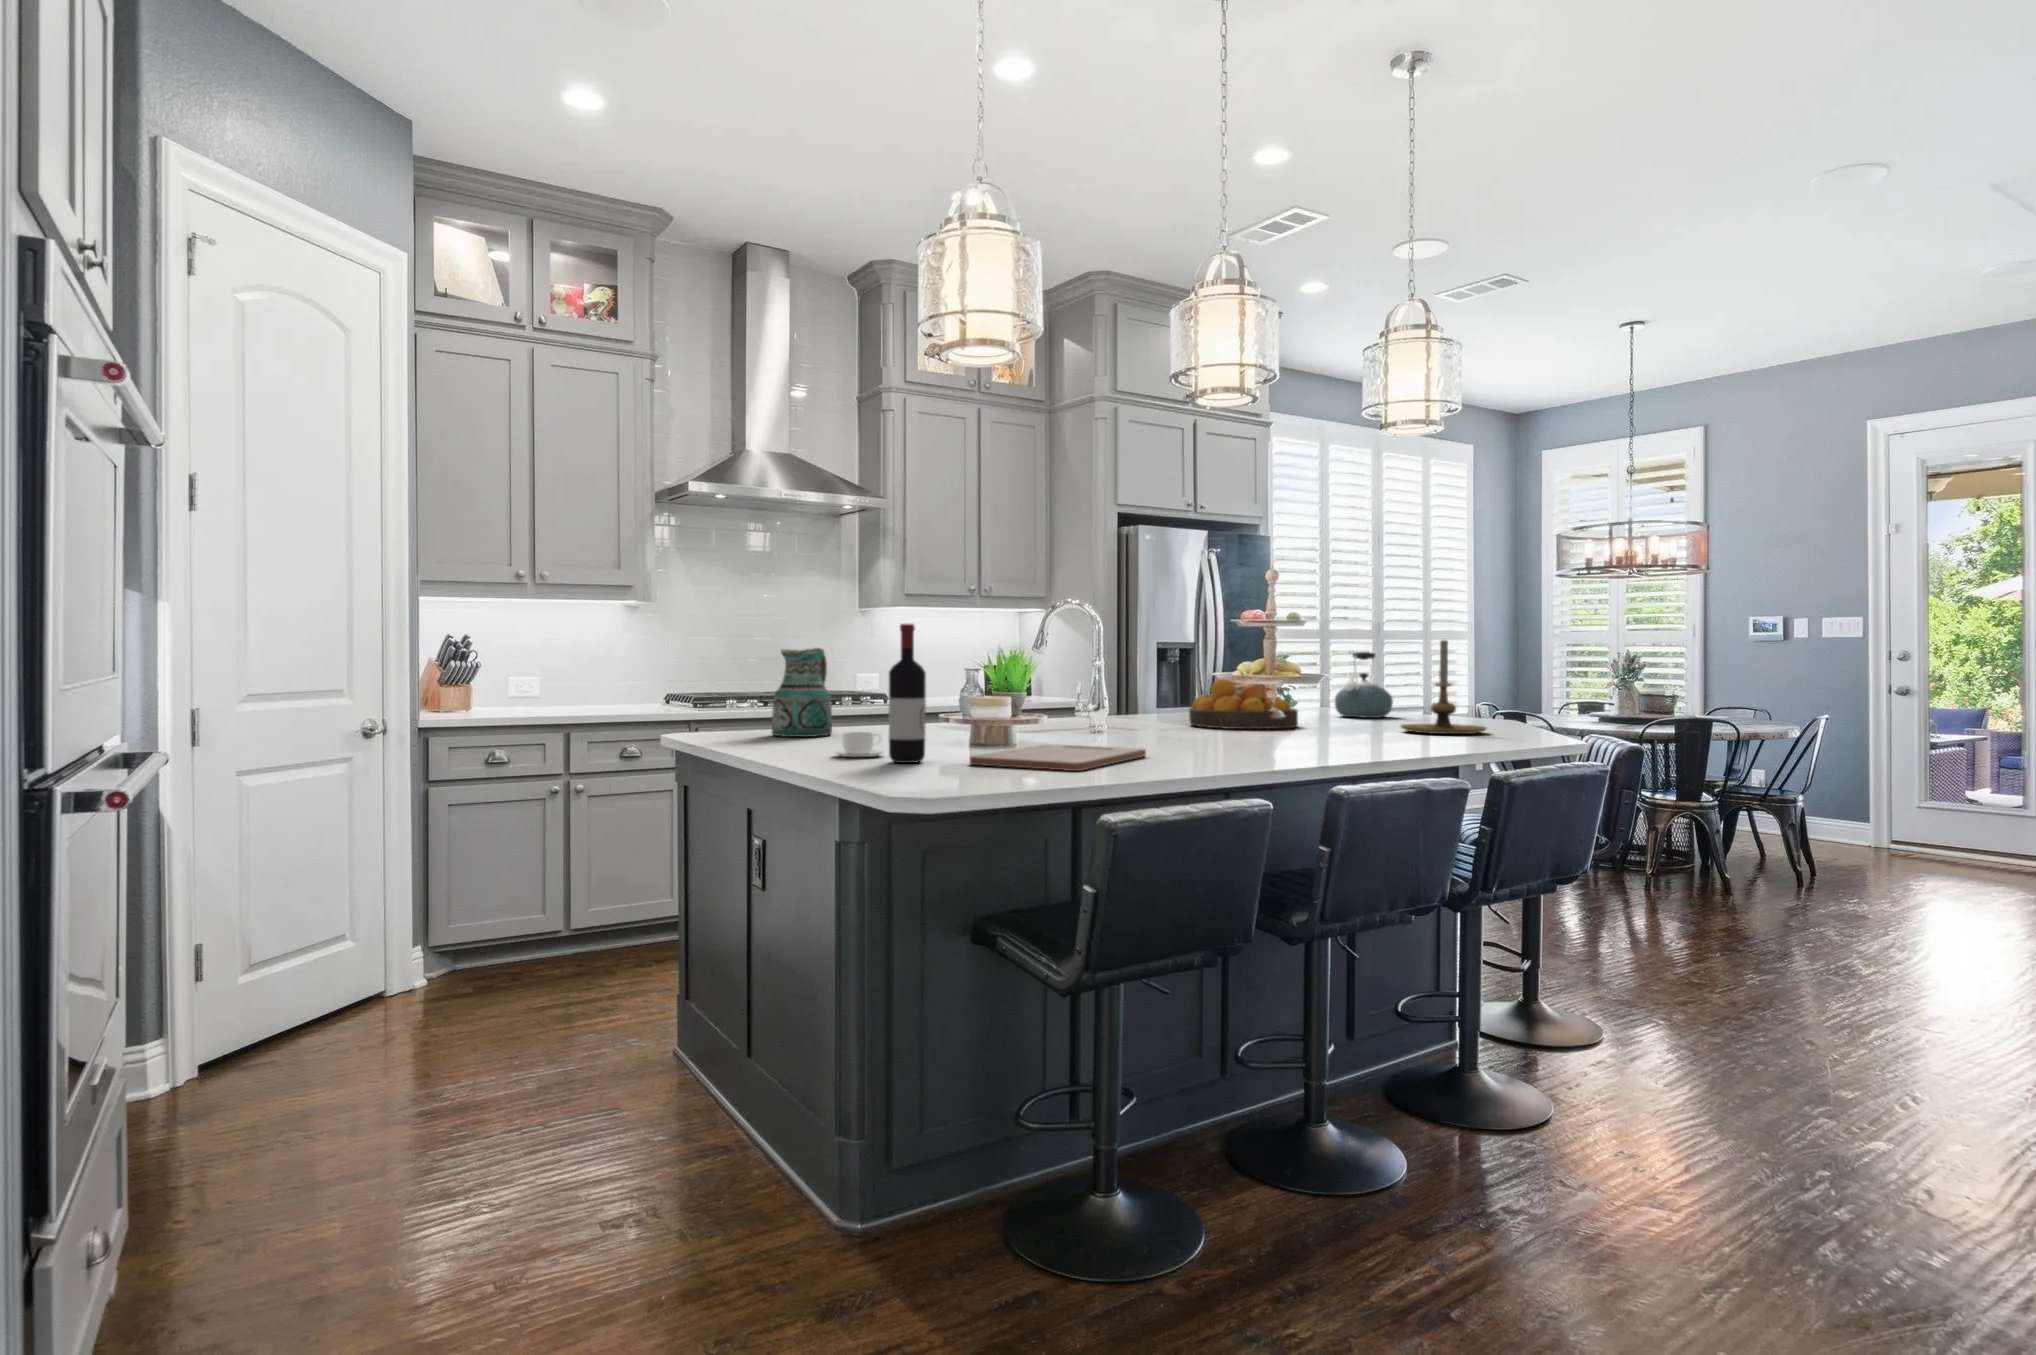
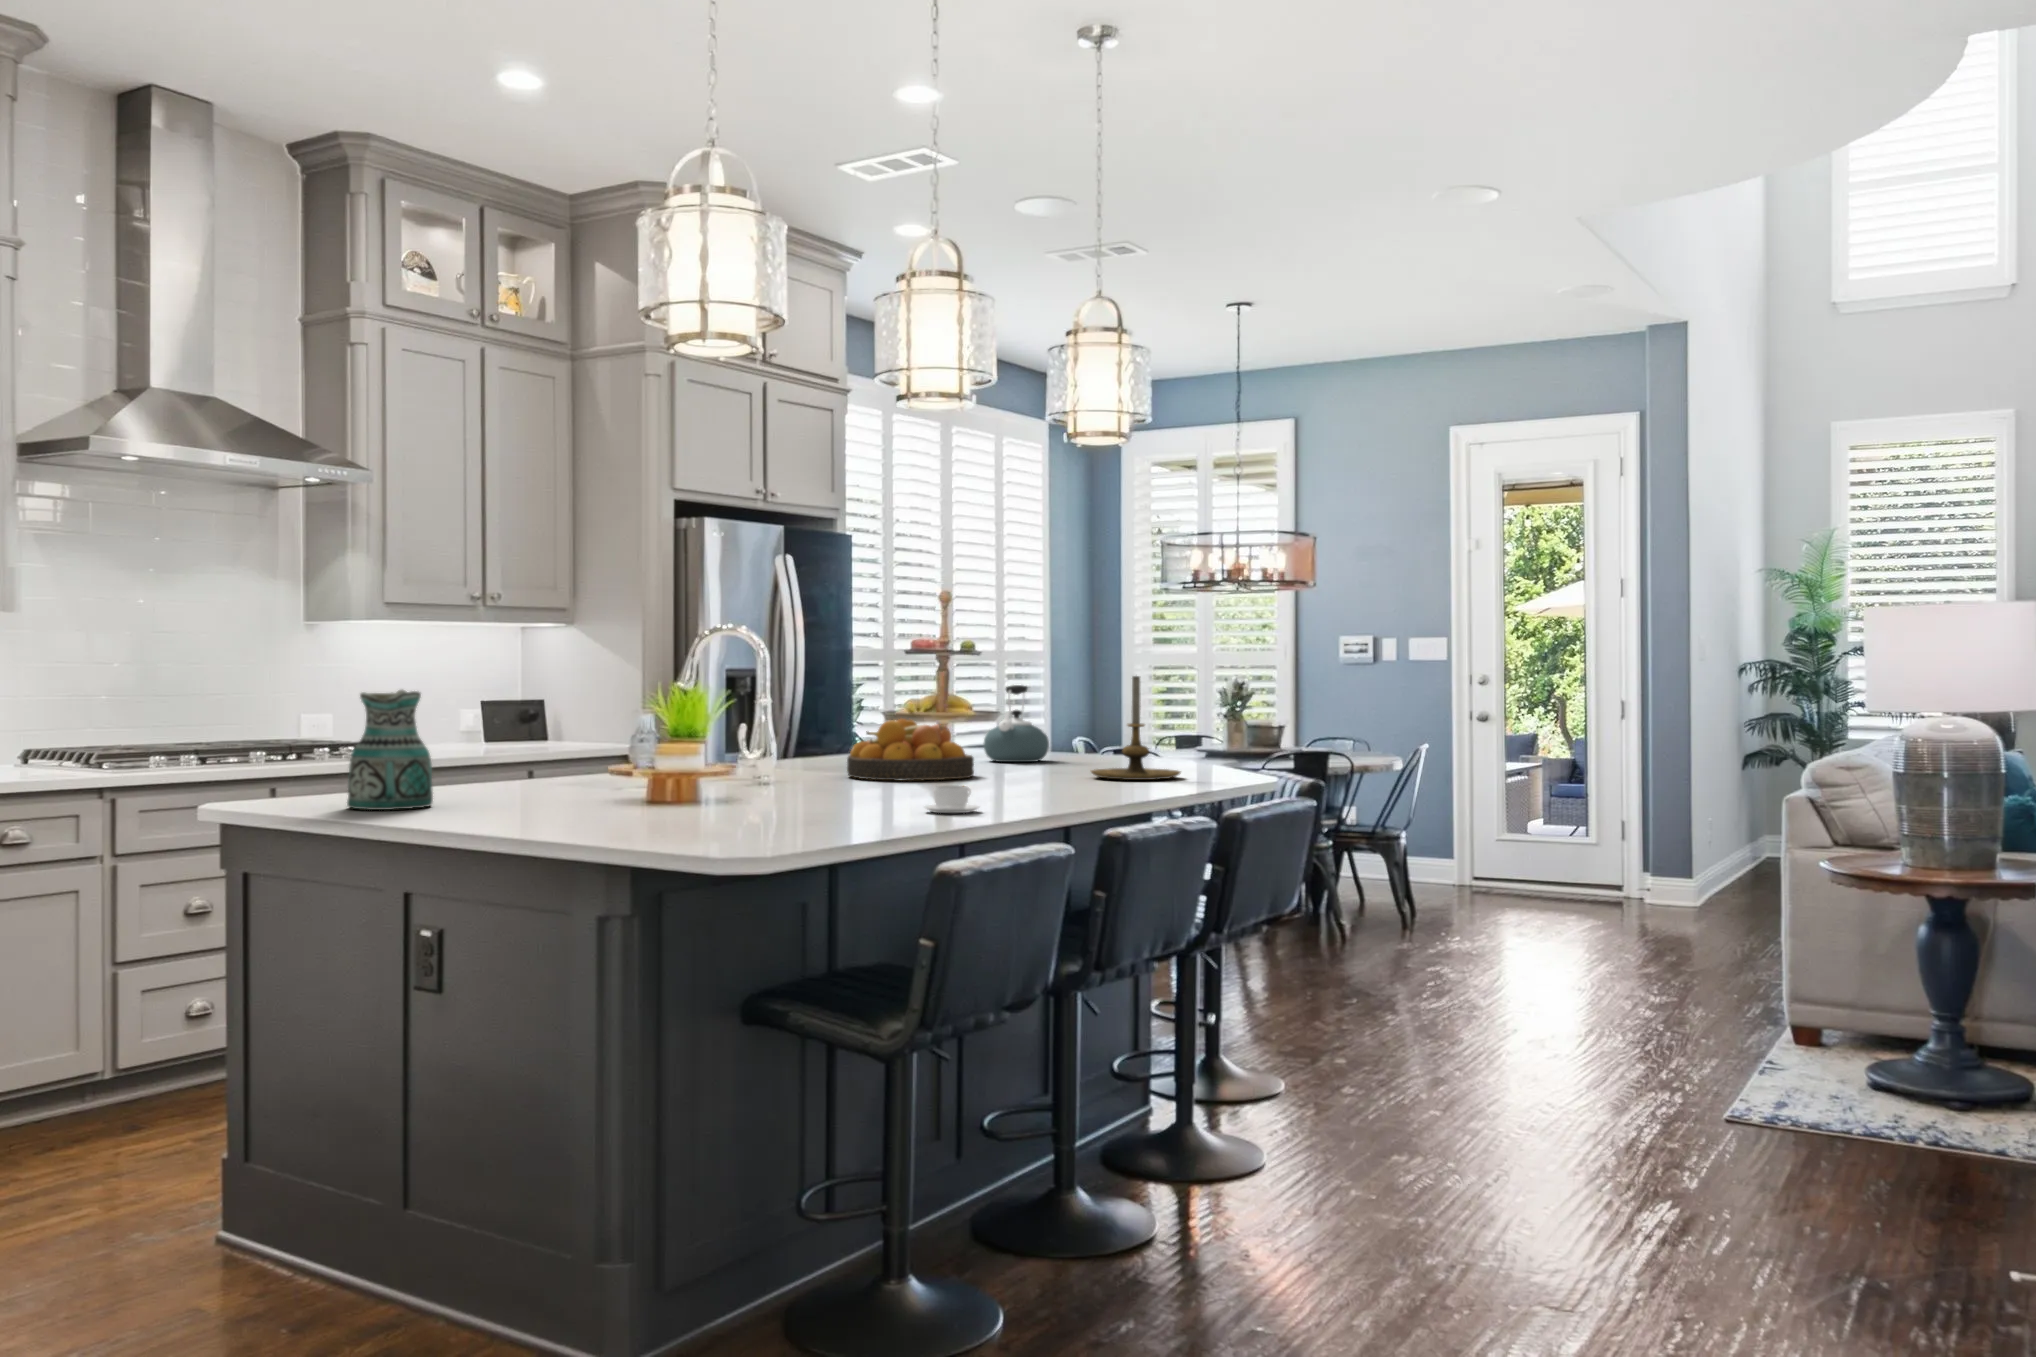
wine bottle: present [889,624,926,763] -> none [614,668,660,837]
coffee cup: present [834,732,884,757] -> present [925,785,979,813]
cutting board: present [969,744,1146,771] -> none [719,807,893,837]

